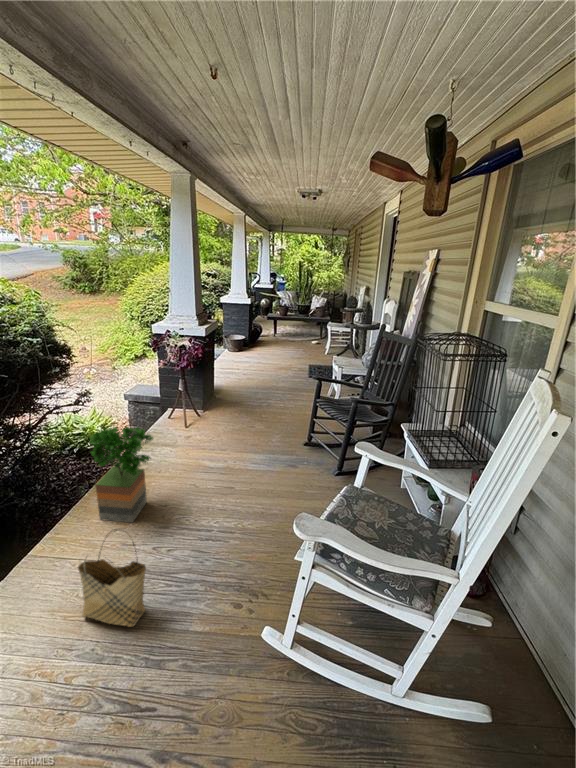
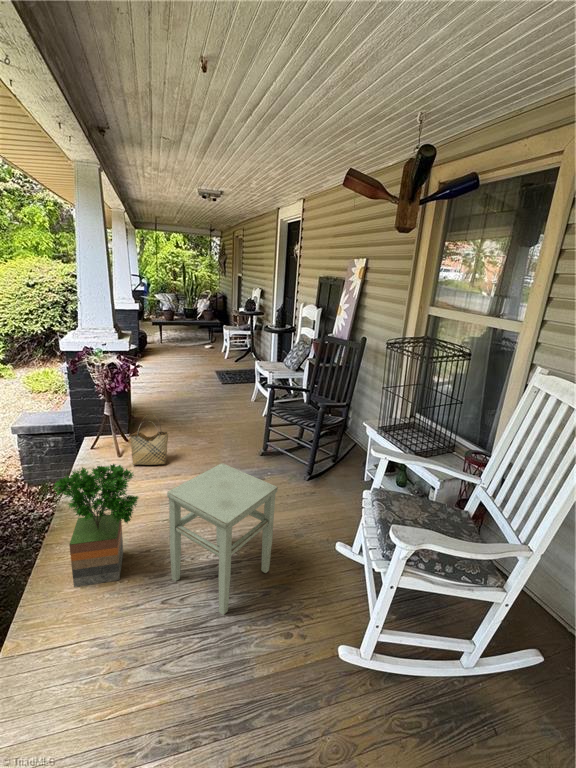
stool: none [164,440,259,572] -> present [167,463,278,615]
woven basket: present [78,529,146,627] -> present [130,414,169,465]

